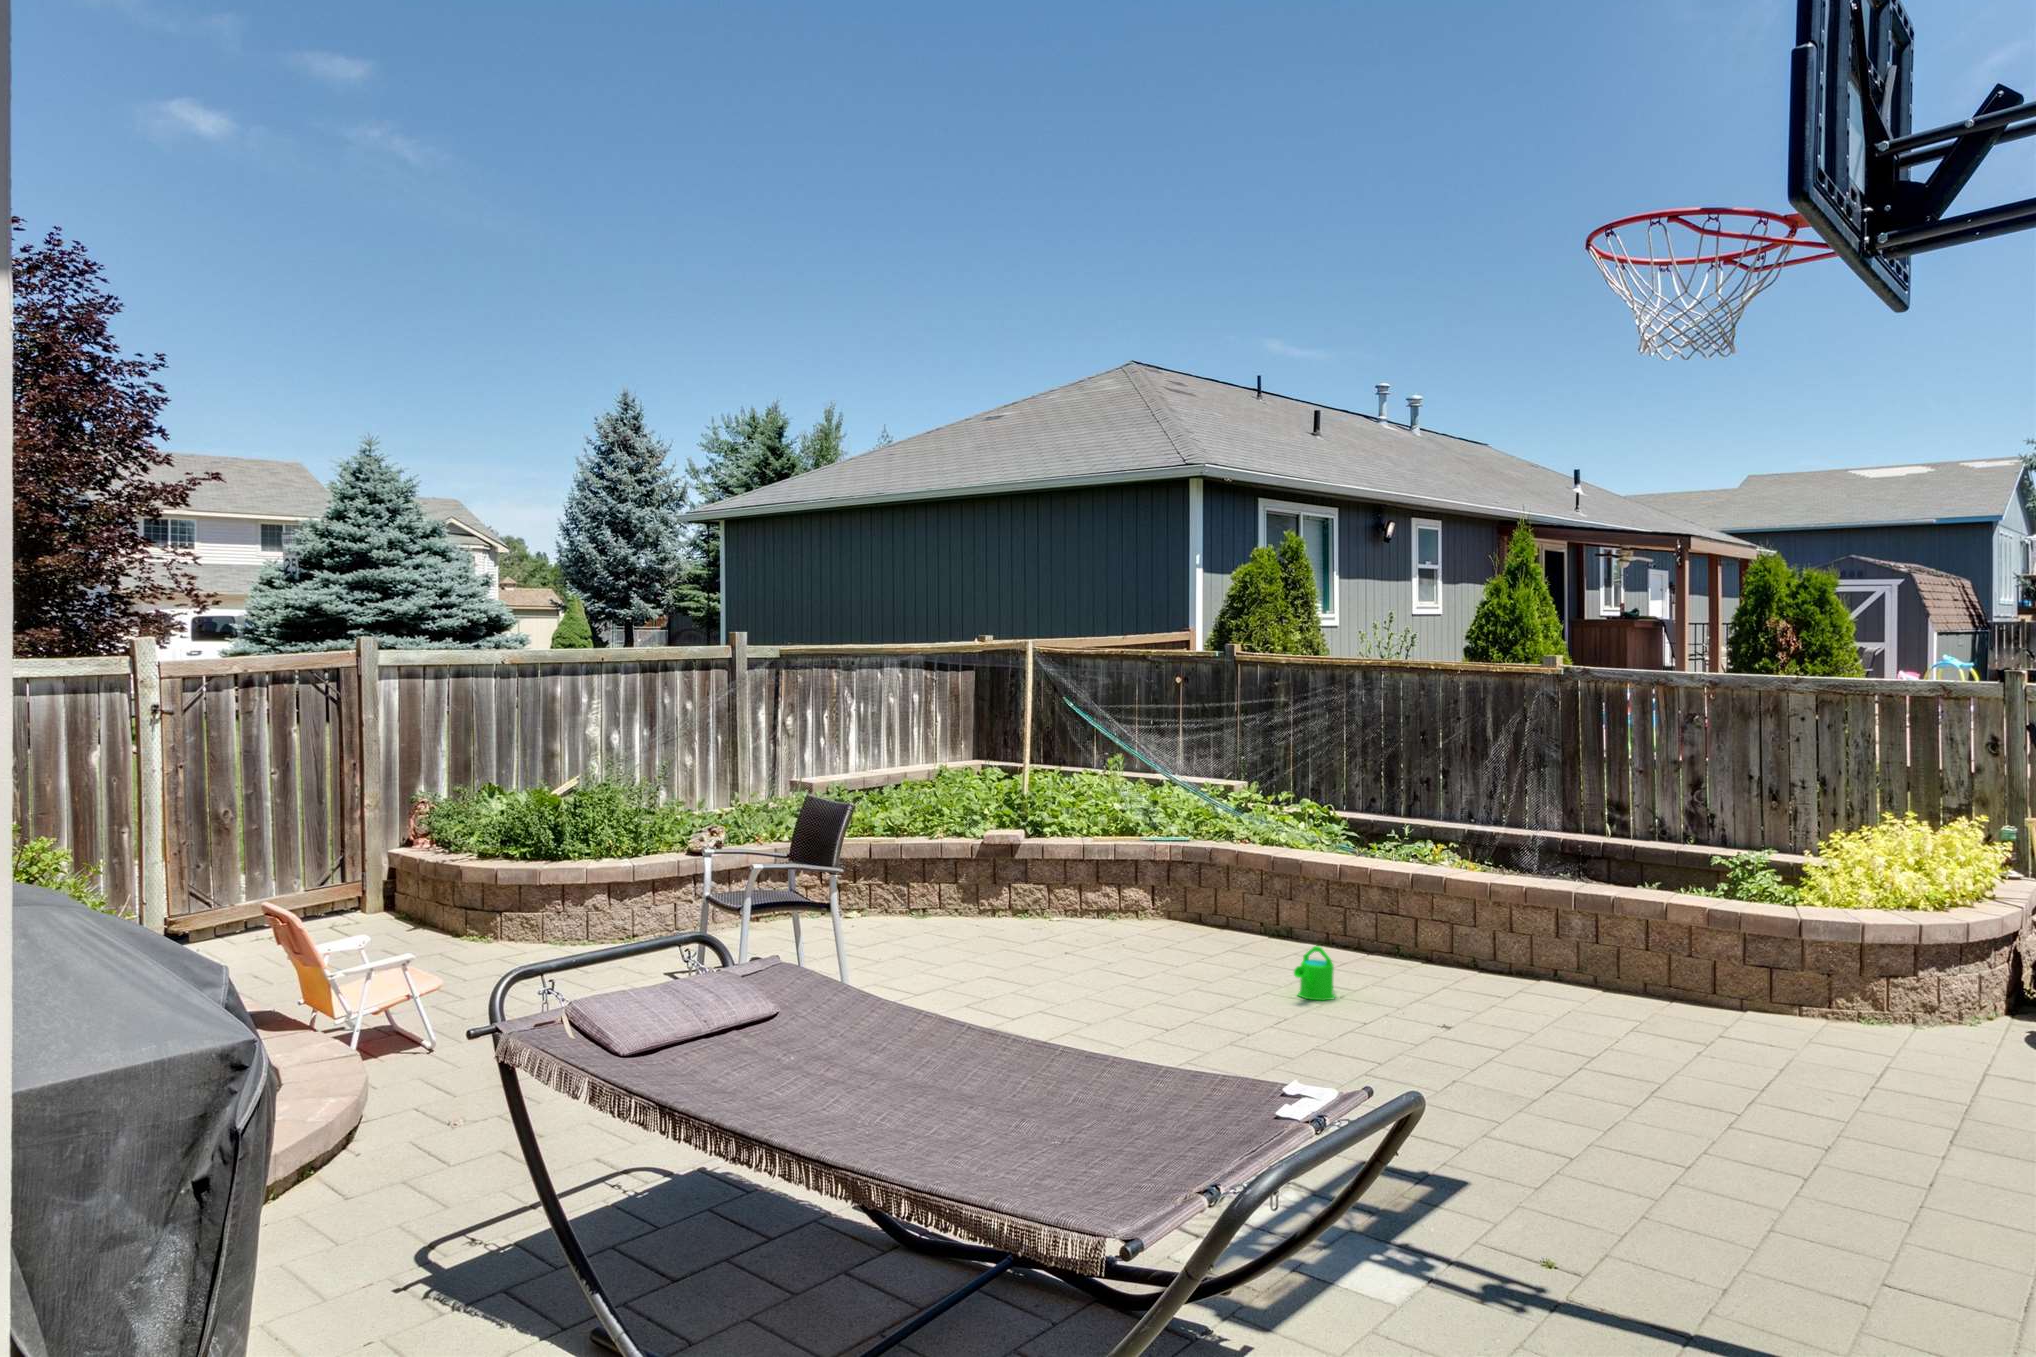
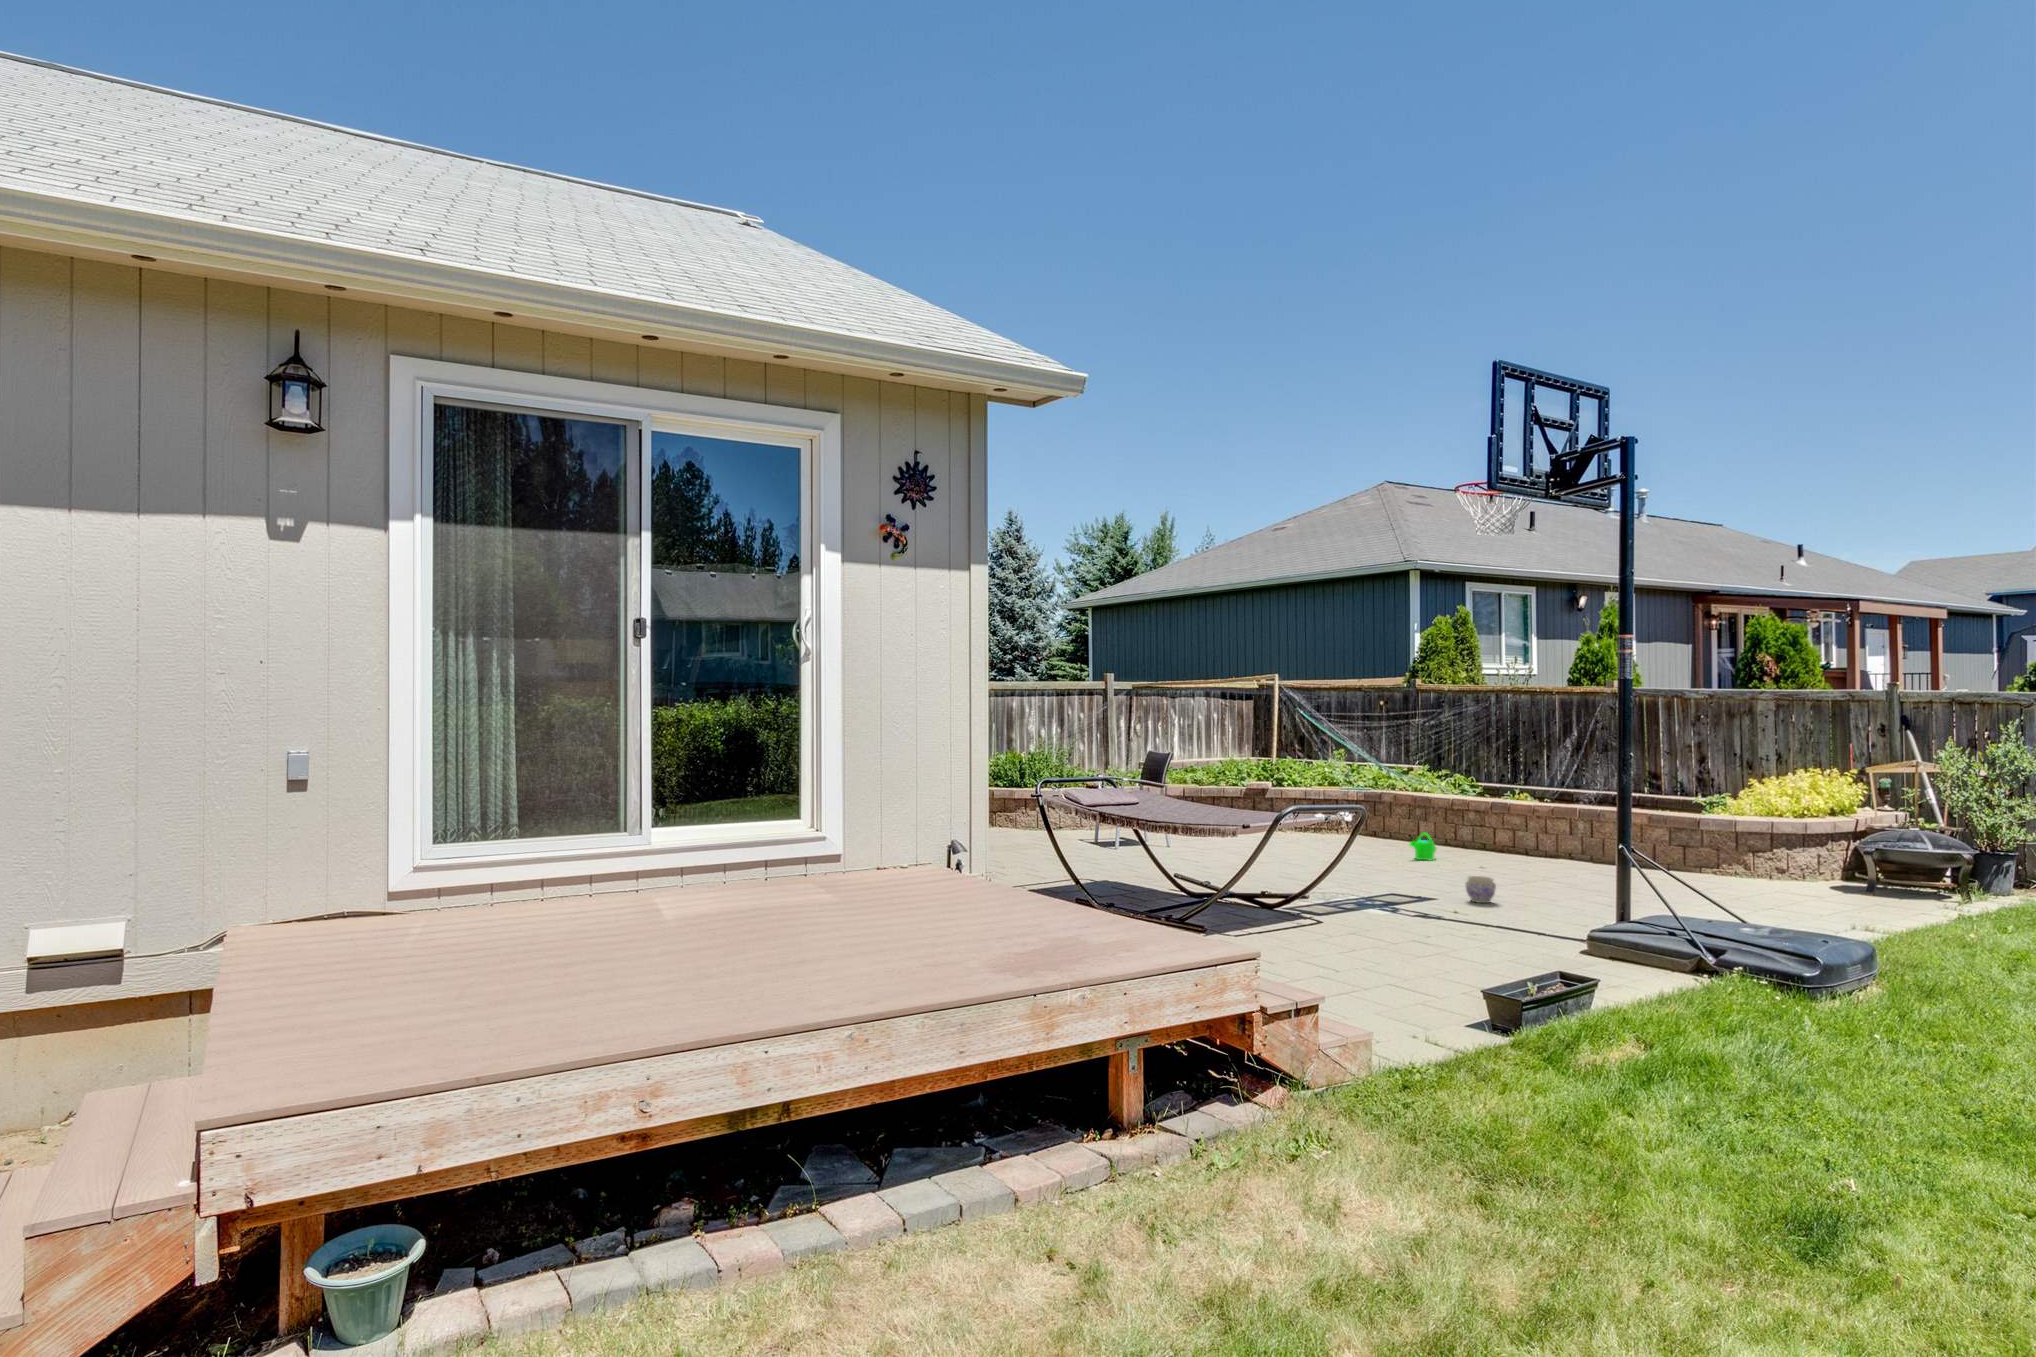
planter: none [1531,1143,1601,1217] -> present [1465,876,1496,903]

